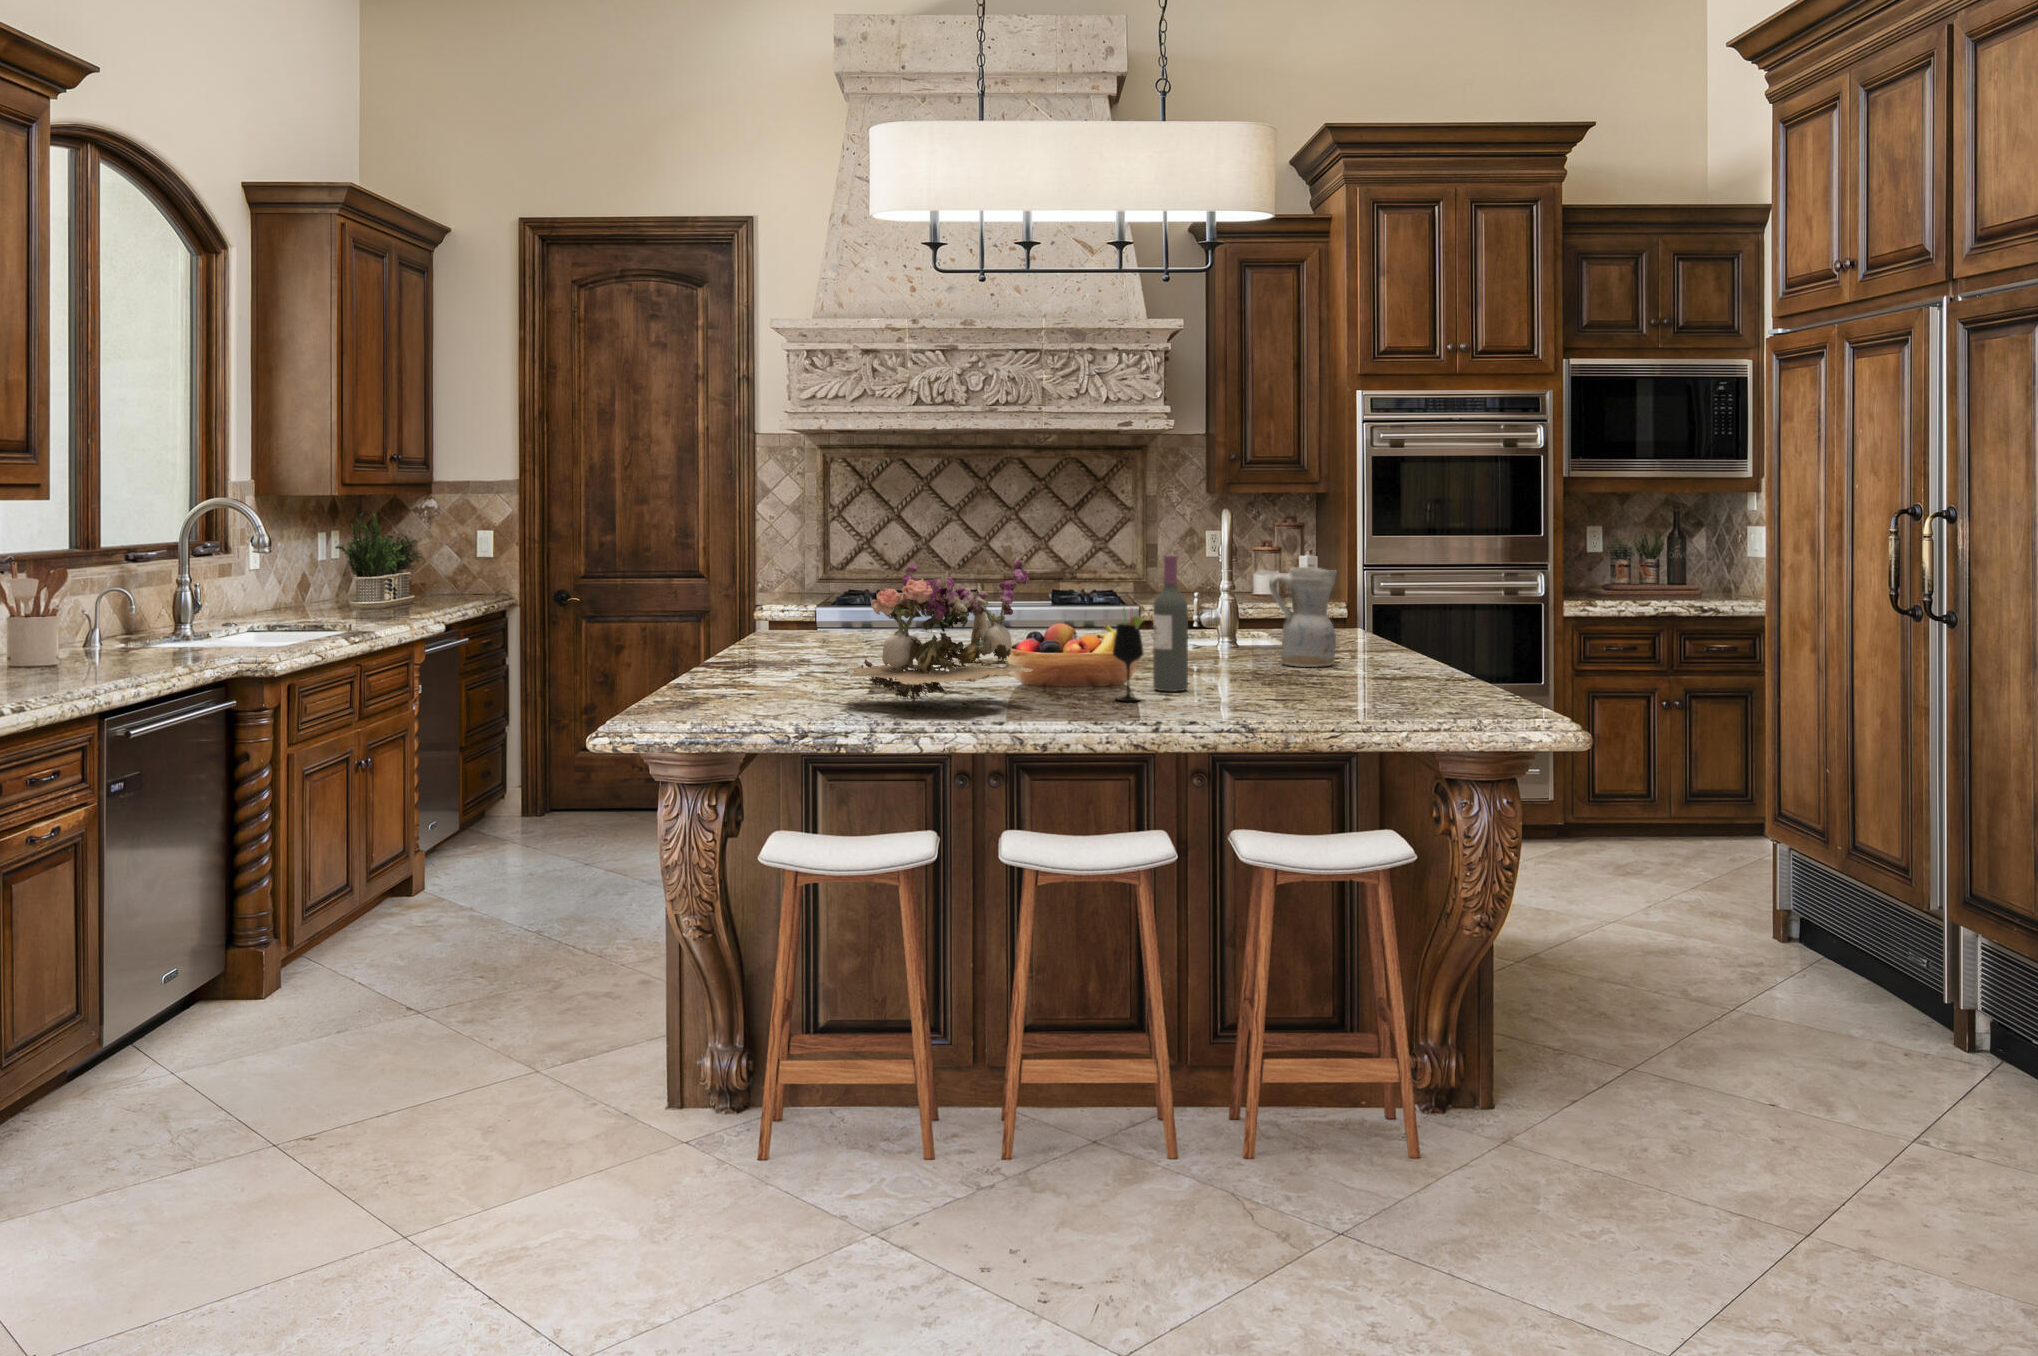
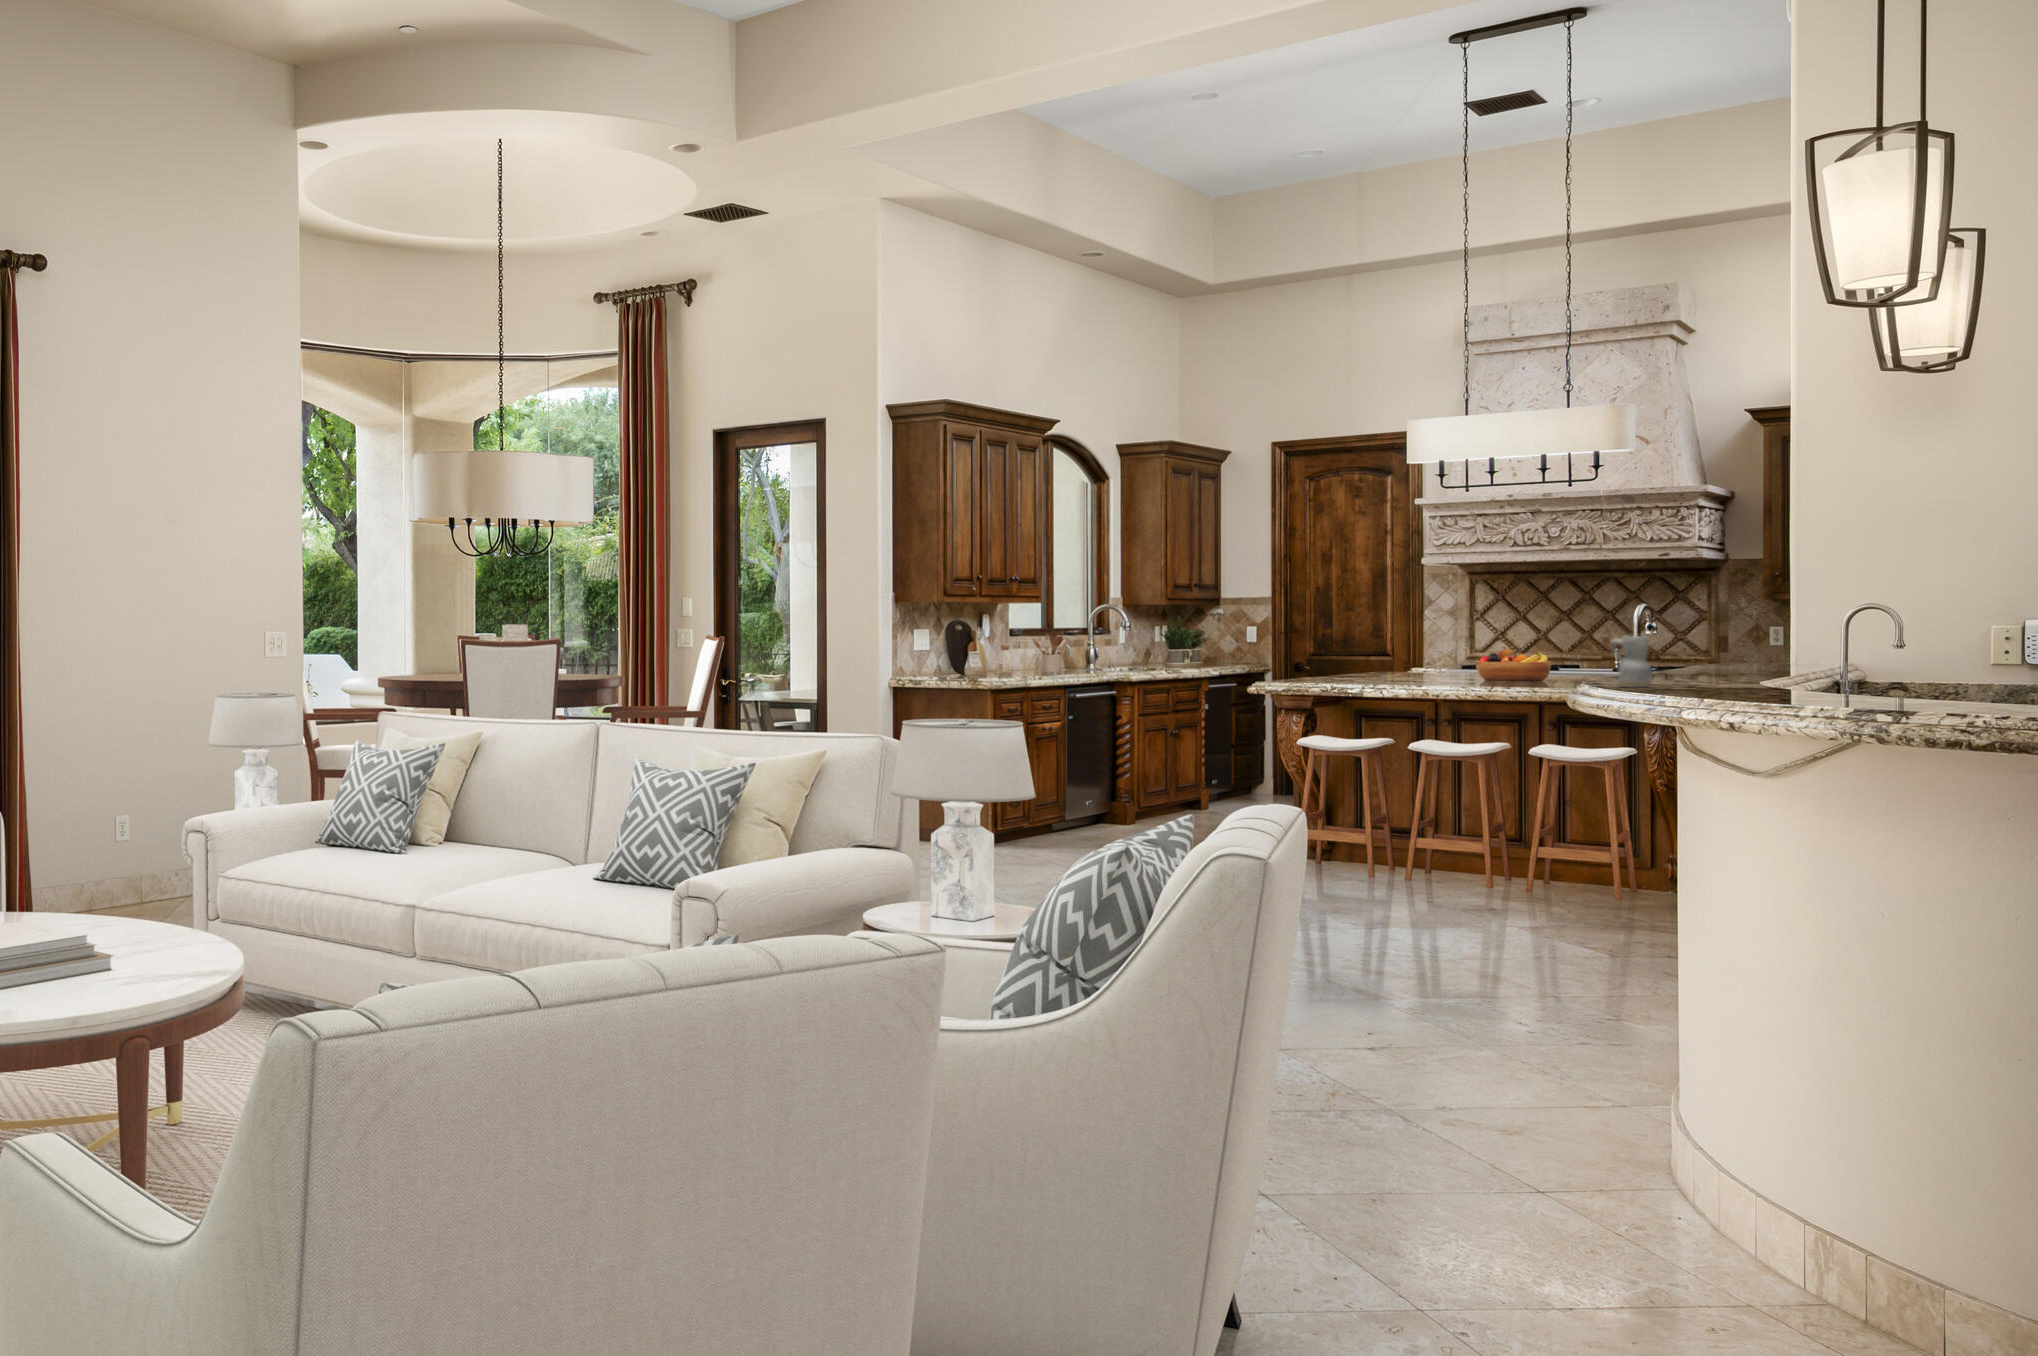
flower arrangement: present [847,556,1033,704] -> none [1332,624,1419,686]
wine bottle: present [1153,556,1188,692] -> none [1497,626,1516,688]
wine glass: present [1113,609,1143,701] -> none [1462,647,1477,688]

